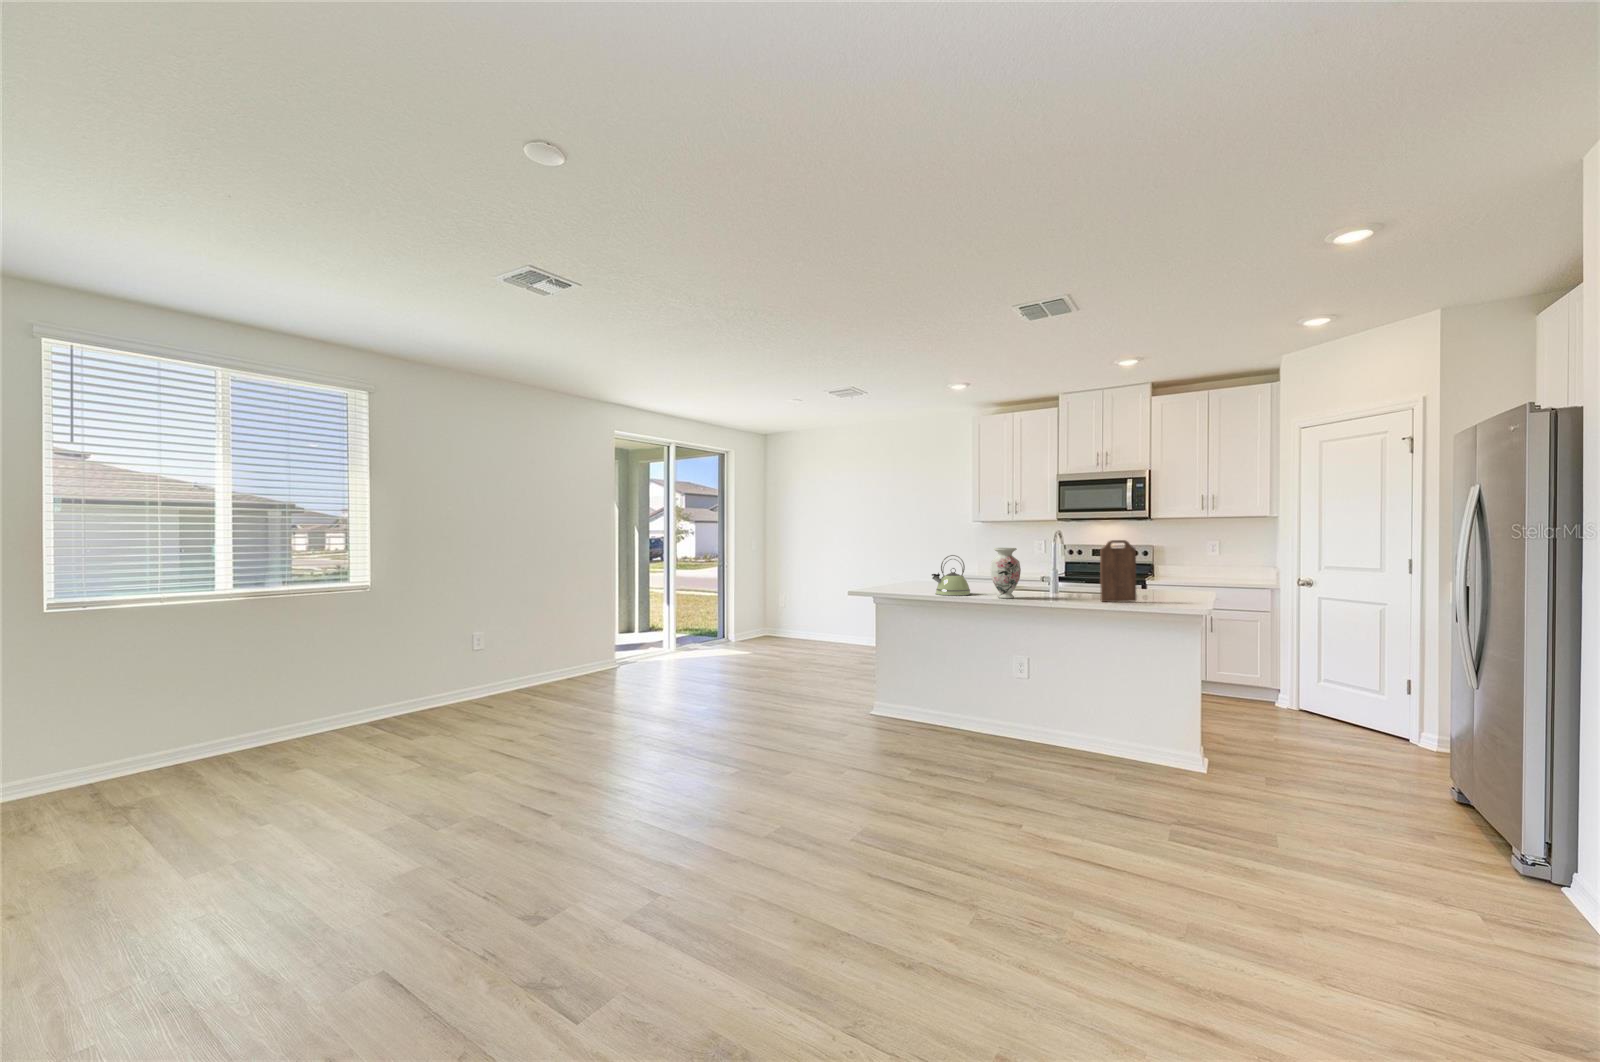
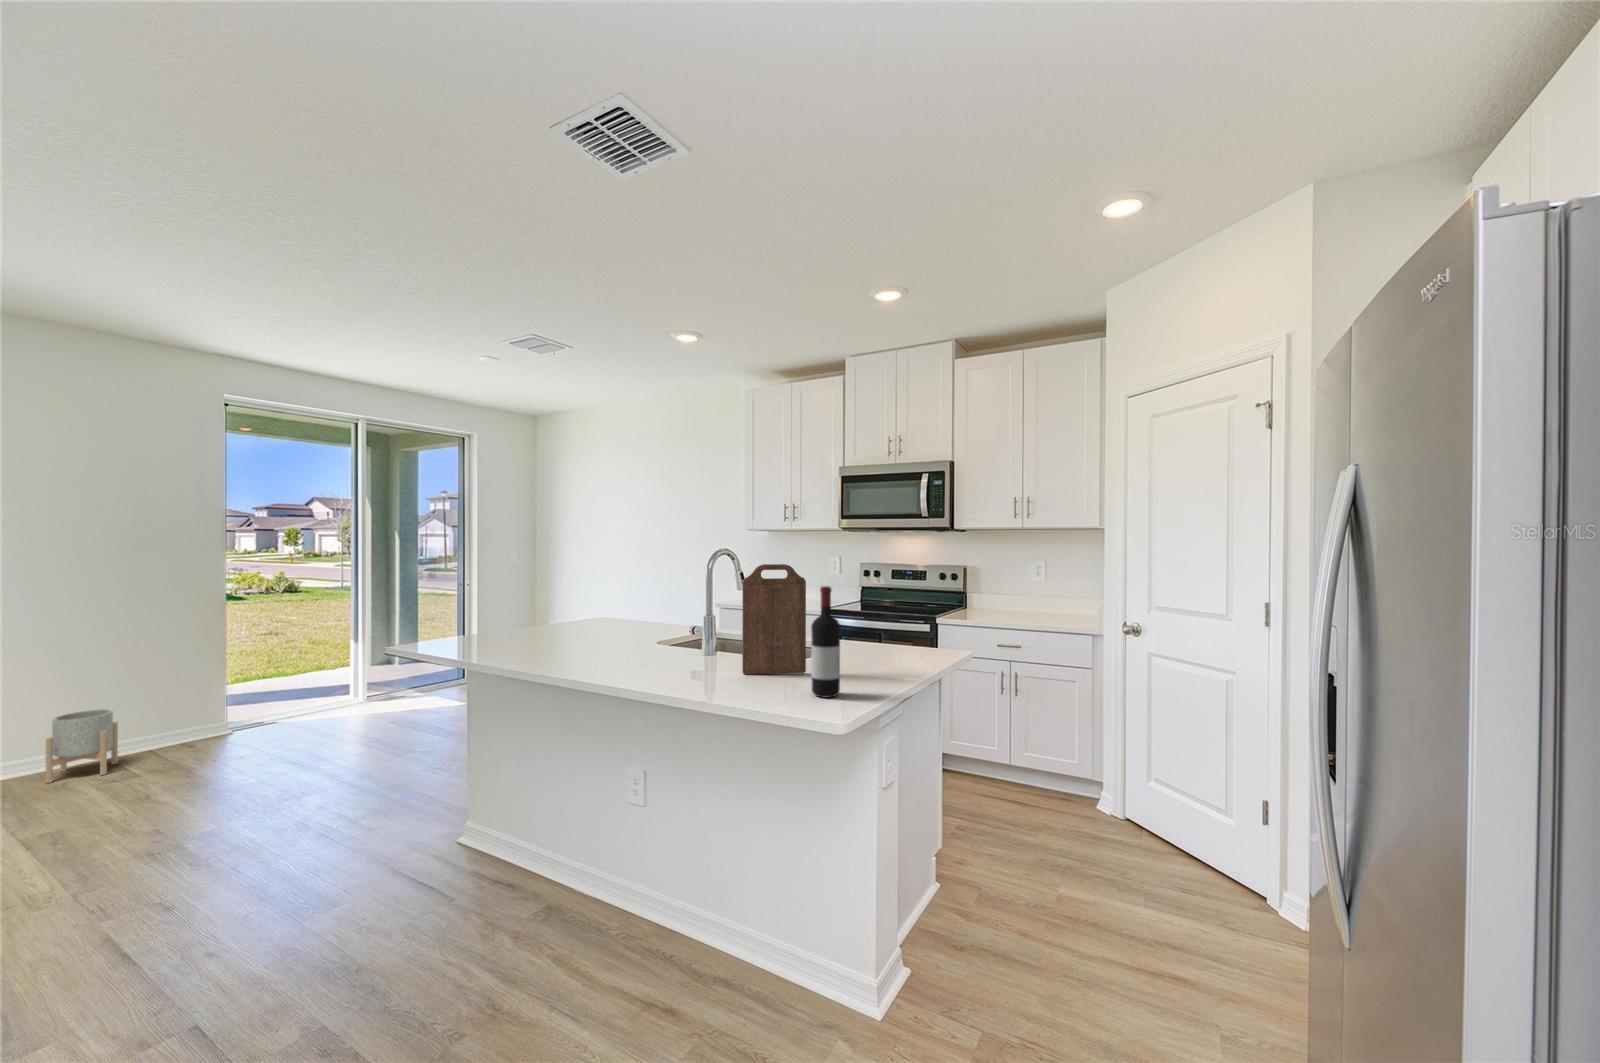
vase: present [990,548,1021,599] -> none [581,574,633,664]
wine bottle: none [1162,550,1180,608] -> present [811,586,840,698]
kettle: present [932,555,971,596] -> none [515,584,584,655]
planter: none [553,646,586,691] -> present [46,709,118,783]

